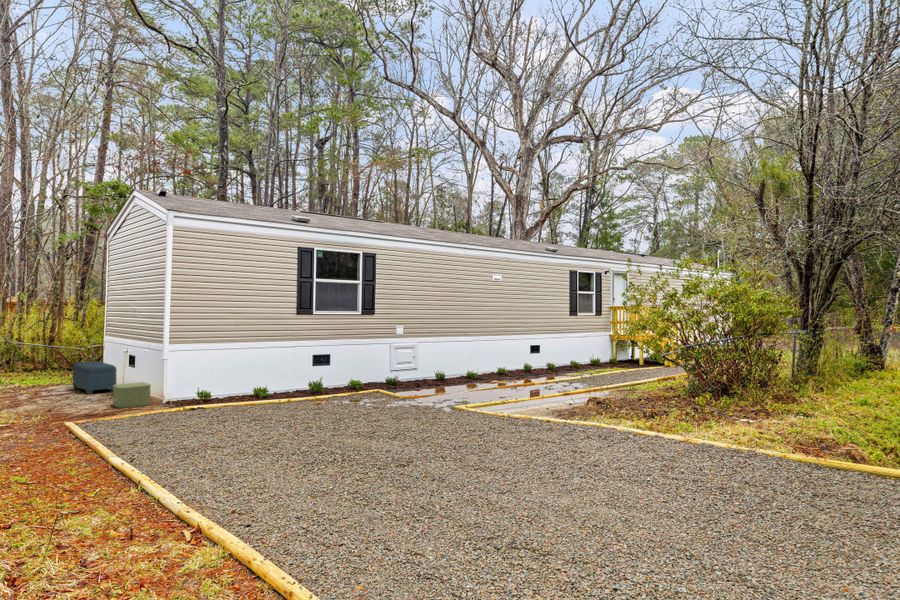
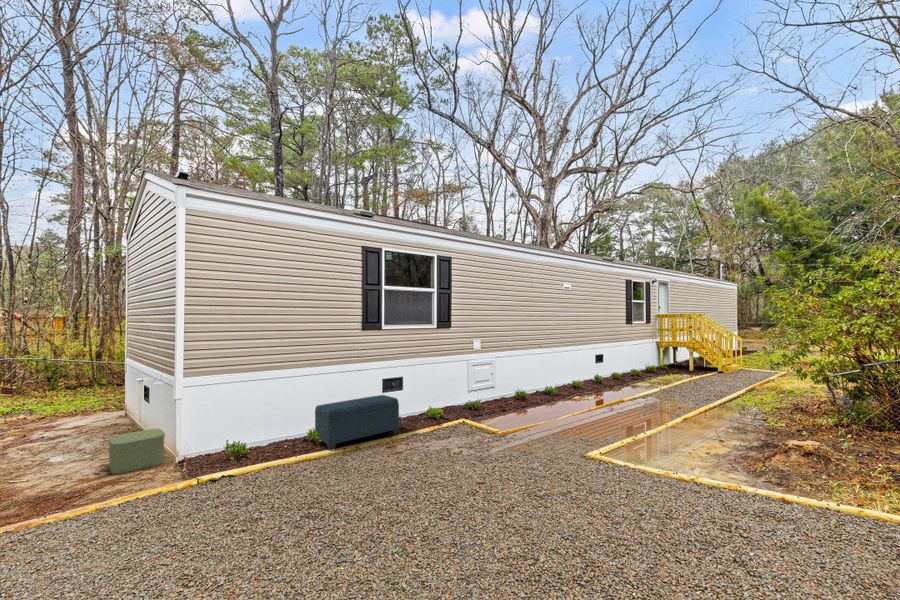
bench: present [73,361,117,394] -> present [315,395,399,450]

